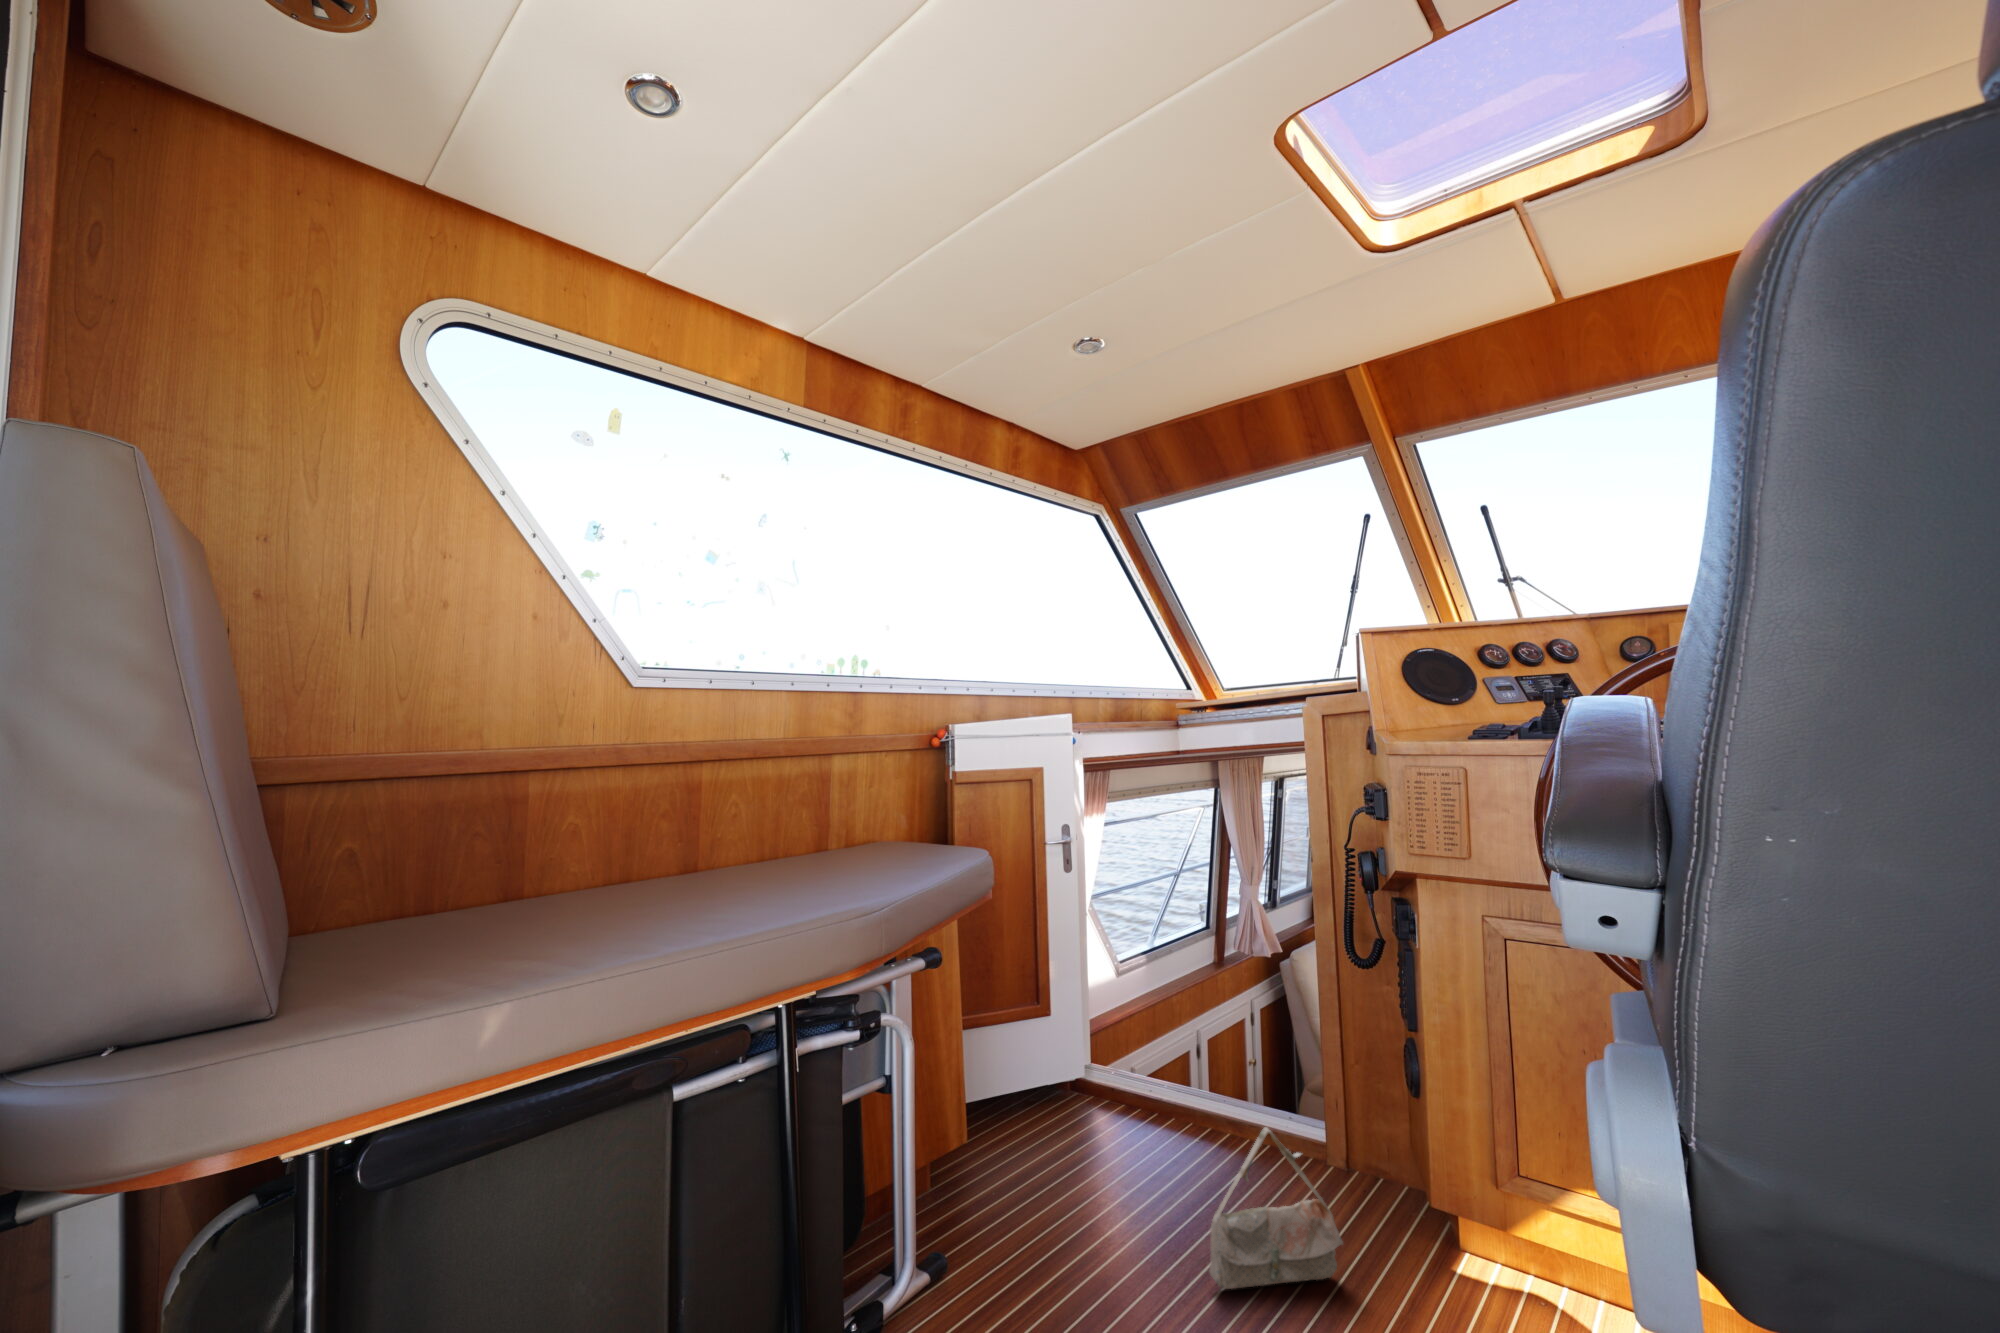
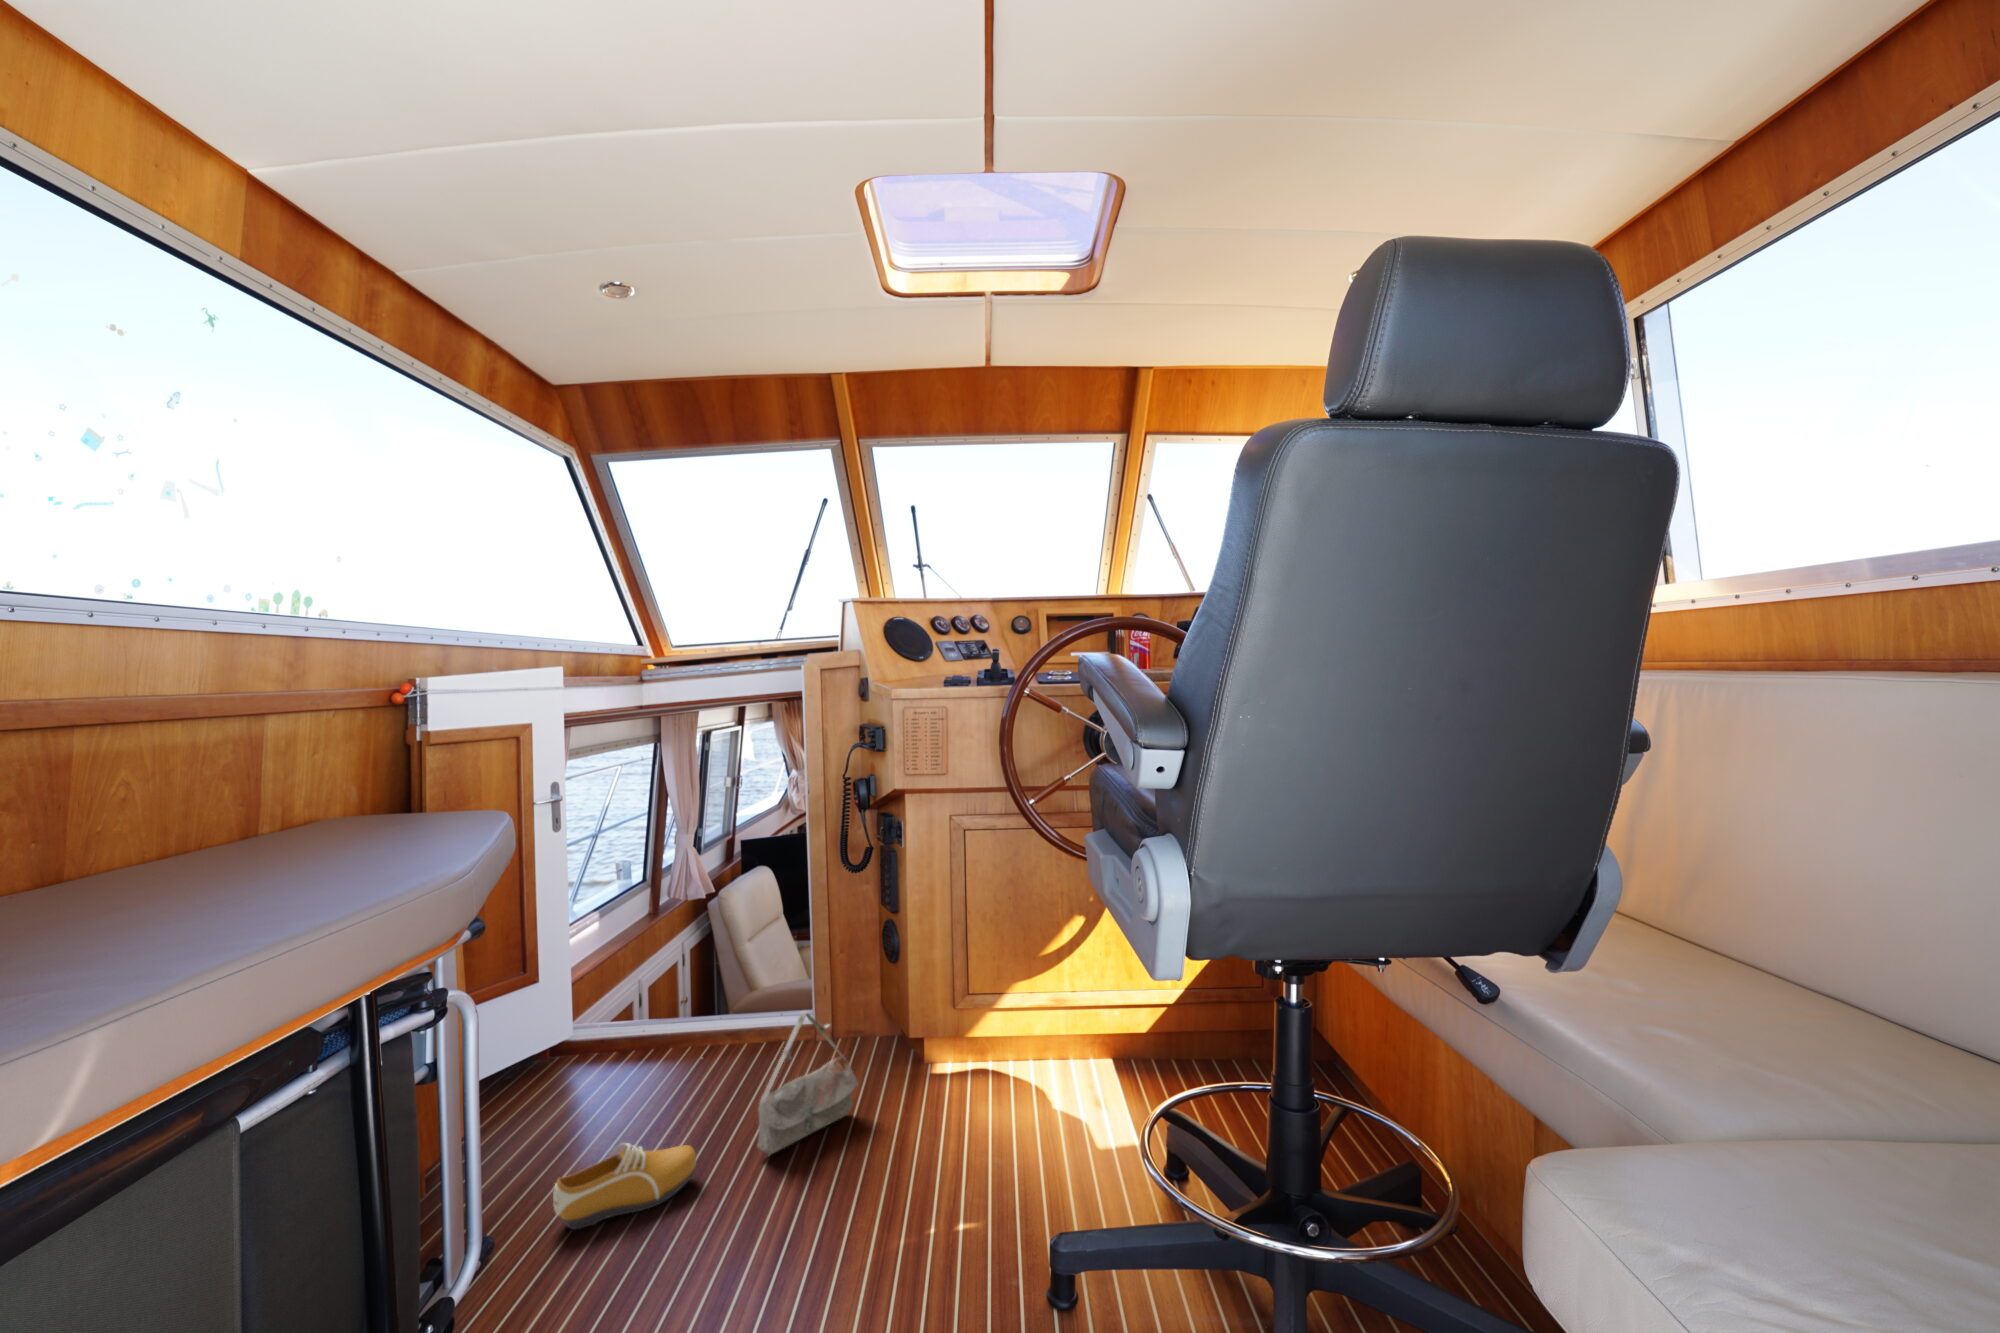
shoe: none [1003,1212,1141,1294] -> present [553,1143,696,1229]

